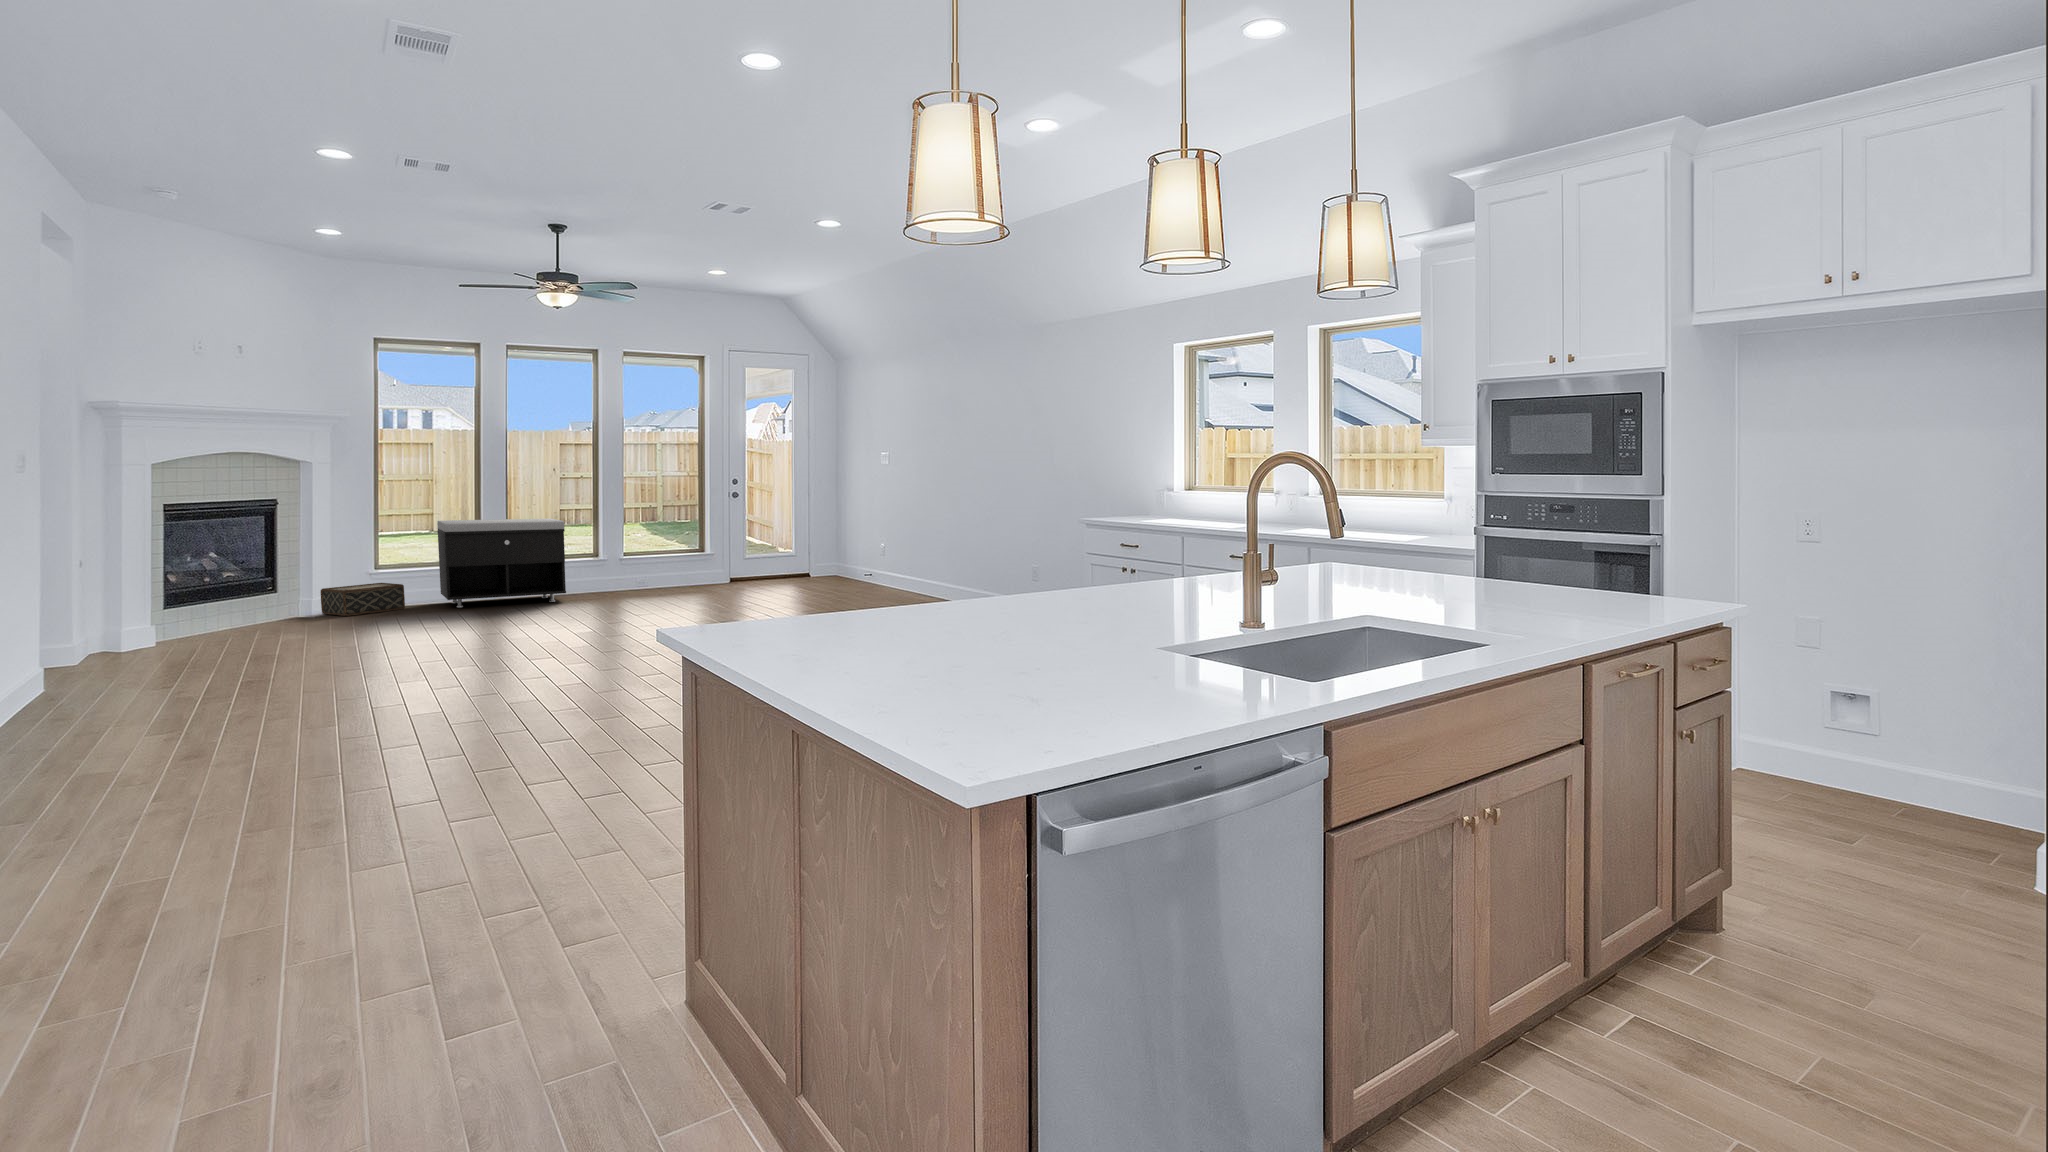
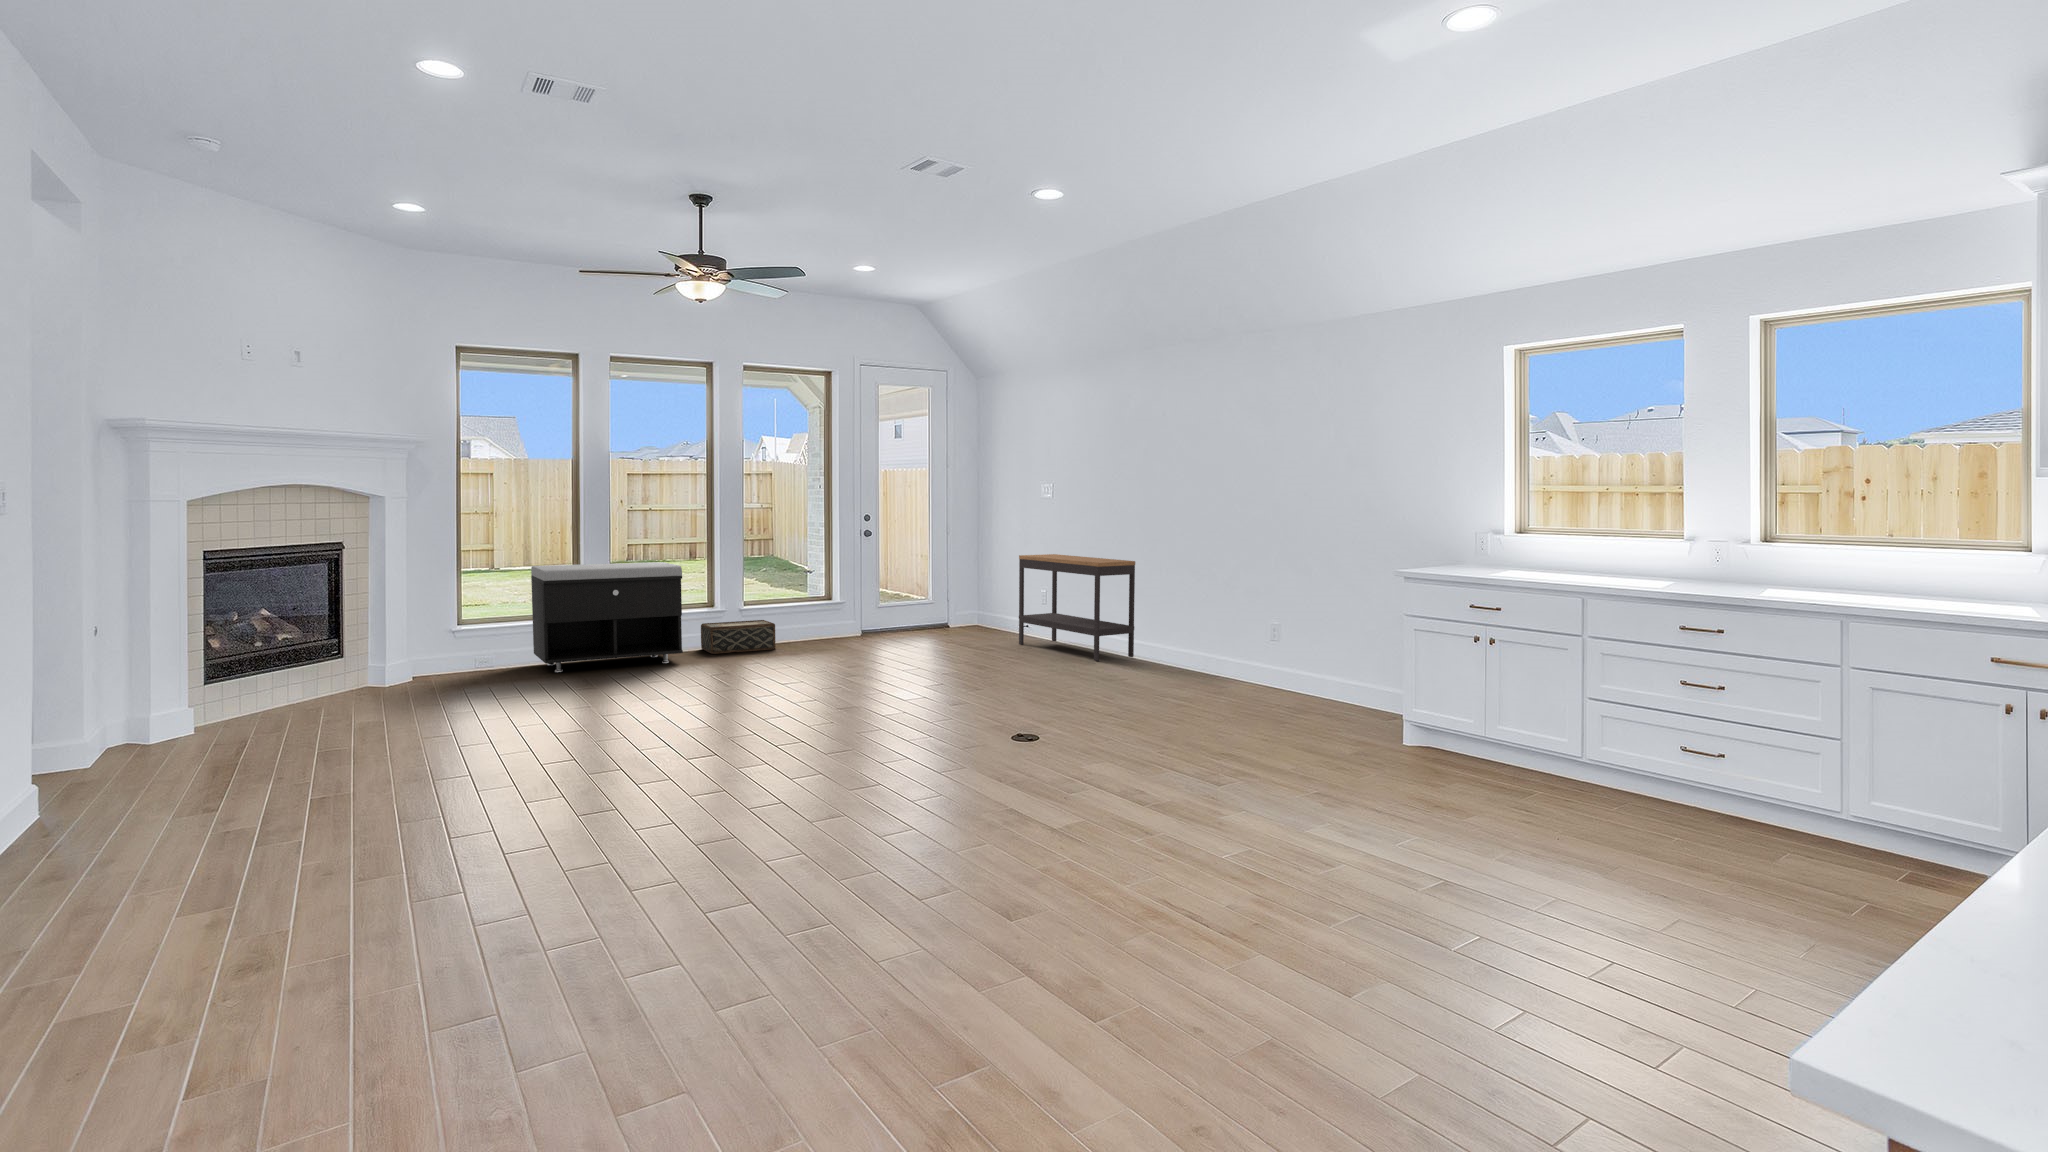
console table: none [859,513,947,600] -> present [1019,554,1135,661]
woven basket: present [321,583,405,616] -> present [701,620,776,654]

